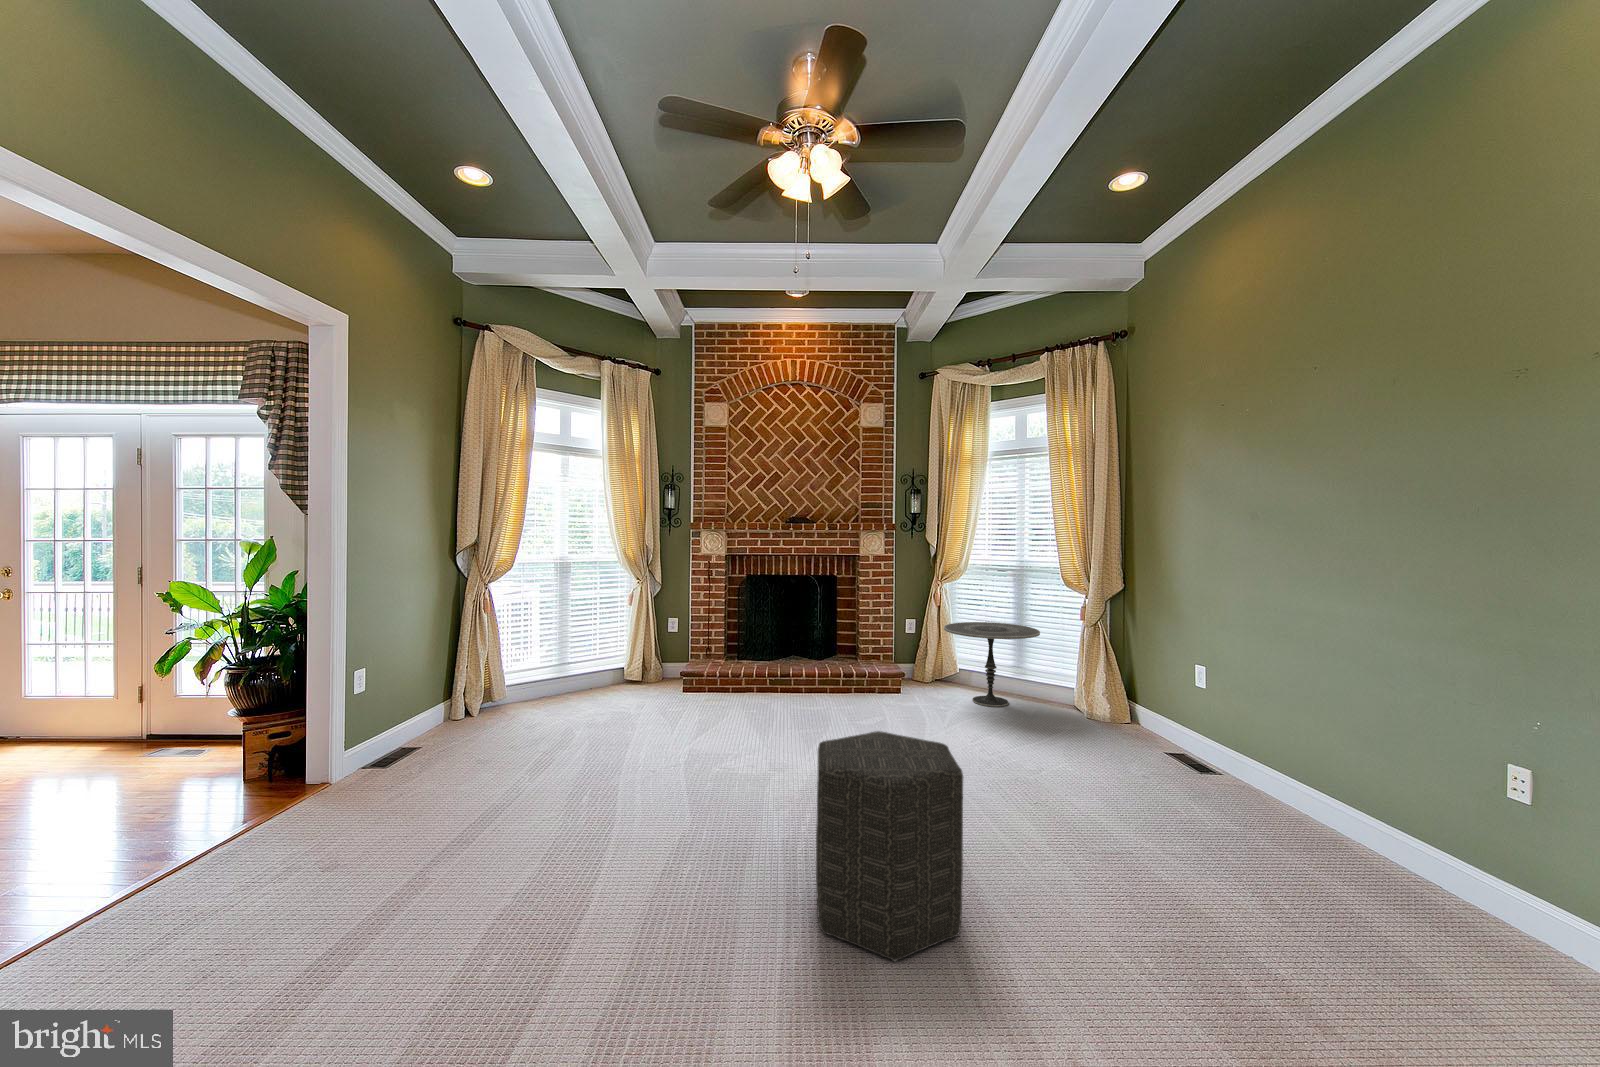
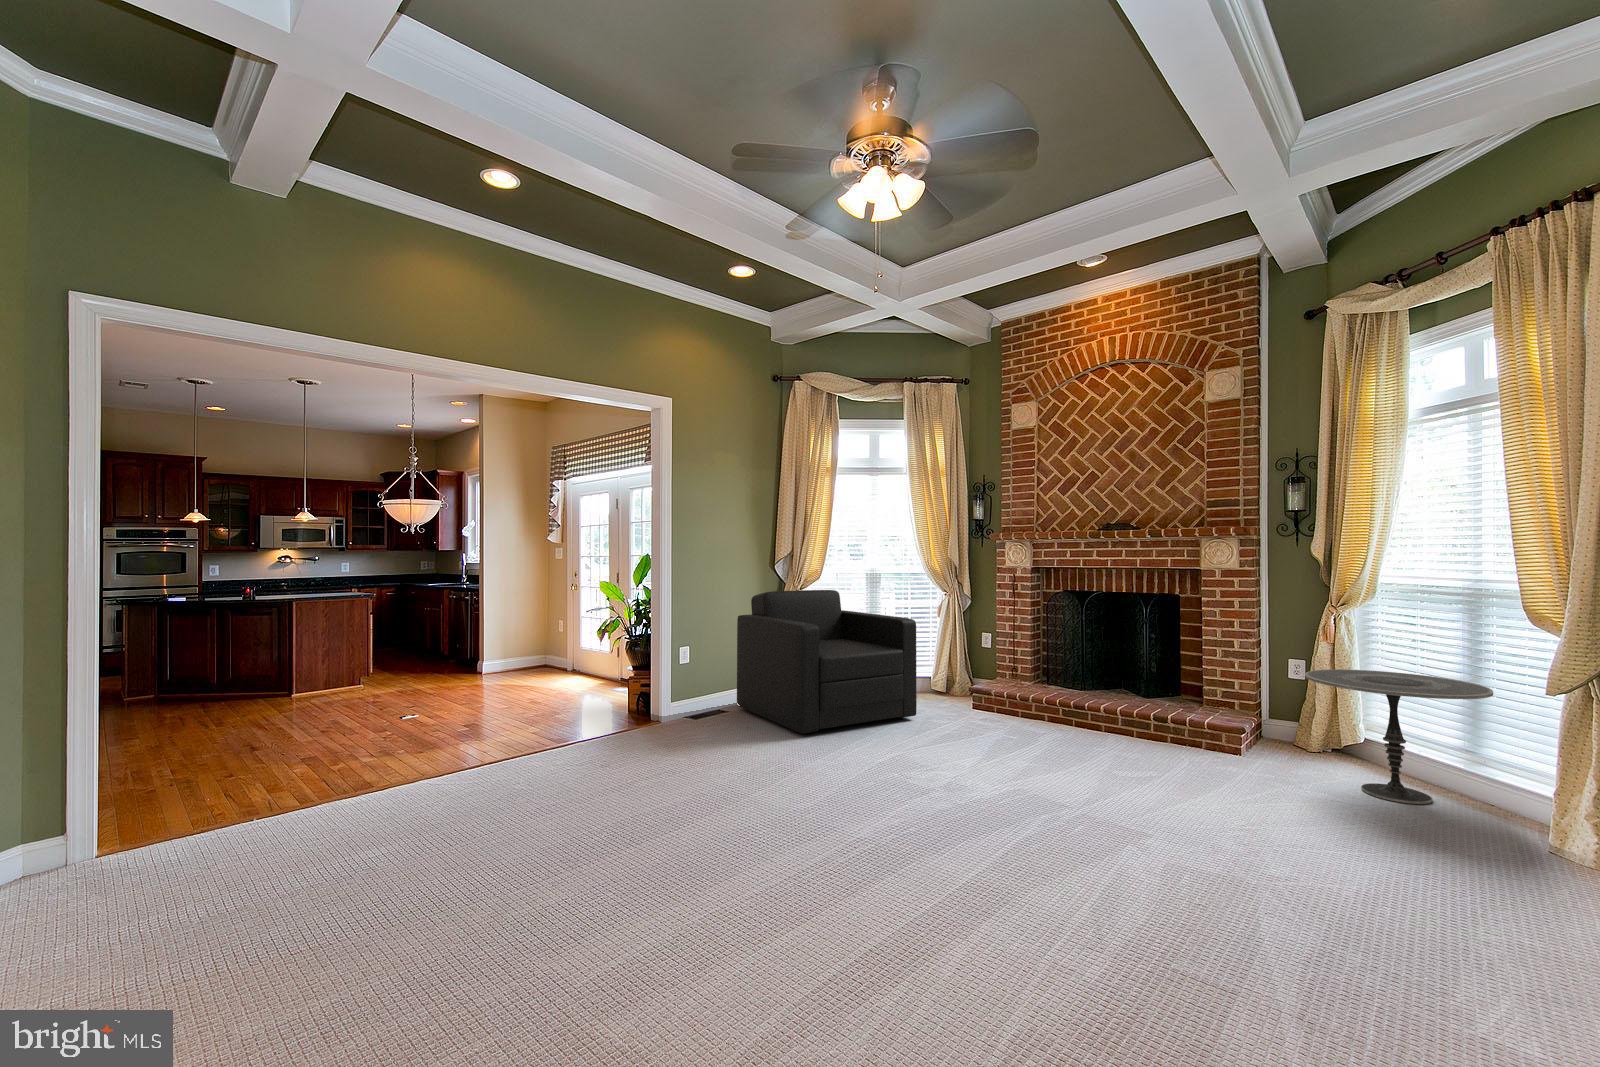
armchair: none [421,585,645,755] -> present [737,590,917,734]
ottoman: present [816,731,963,961] -> none [831,731,993,955]

